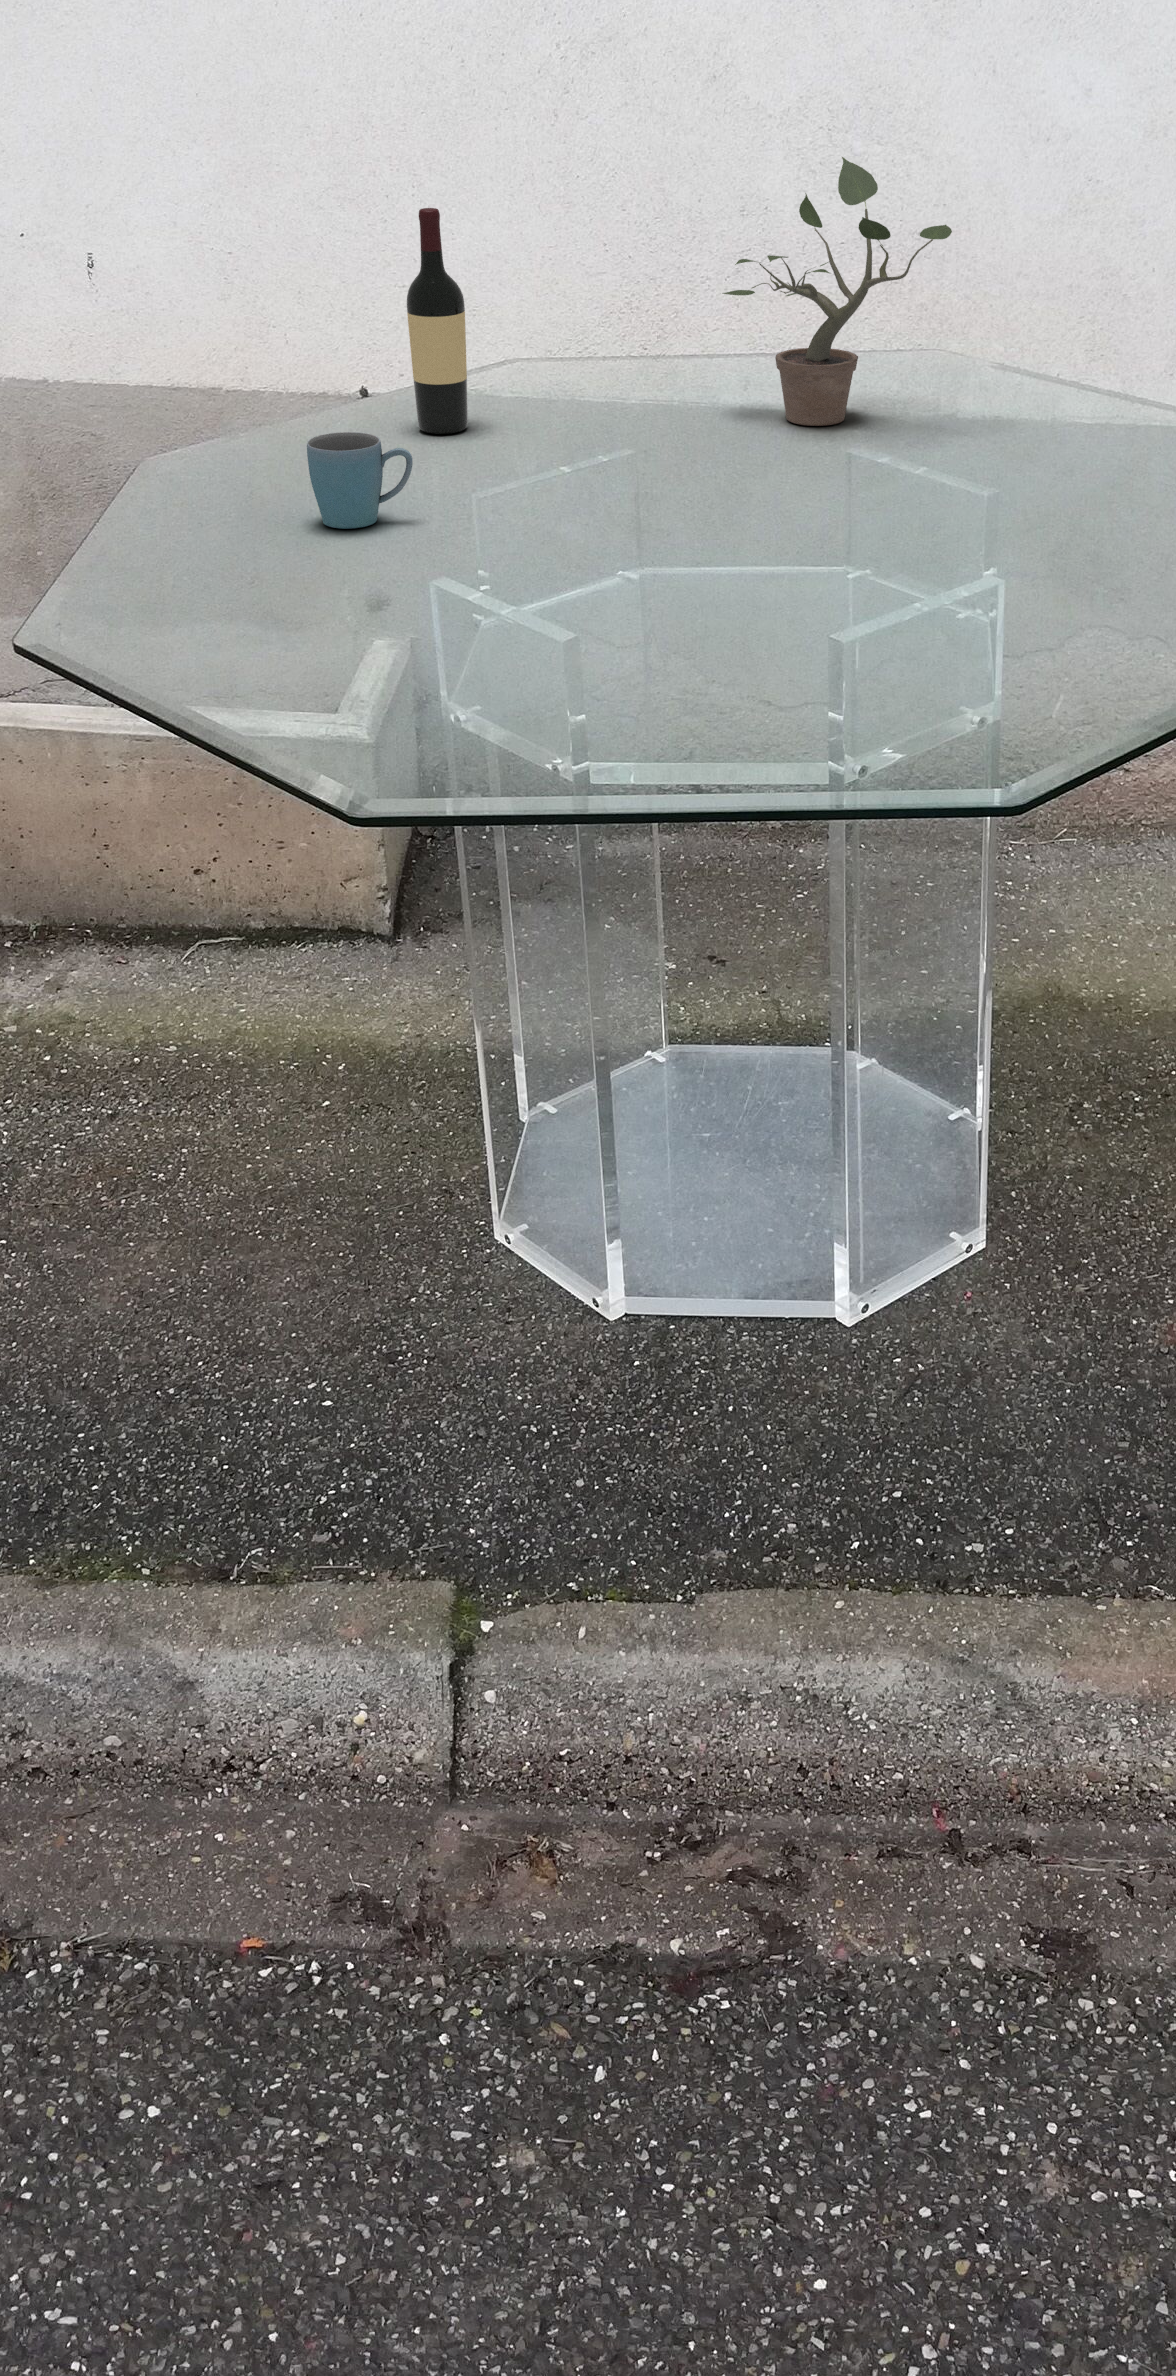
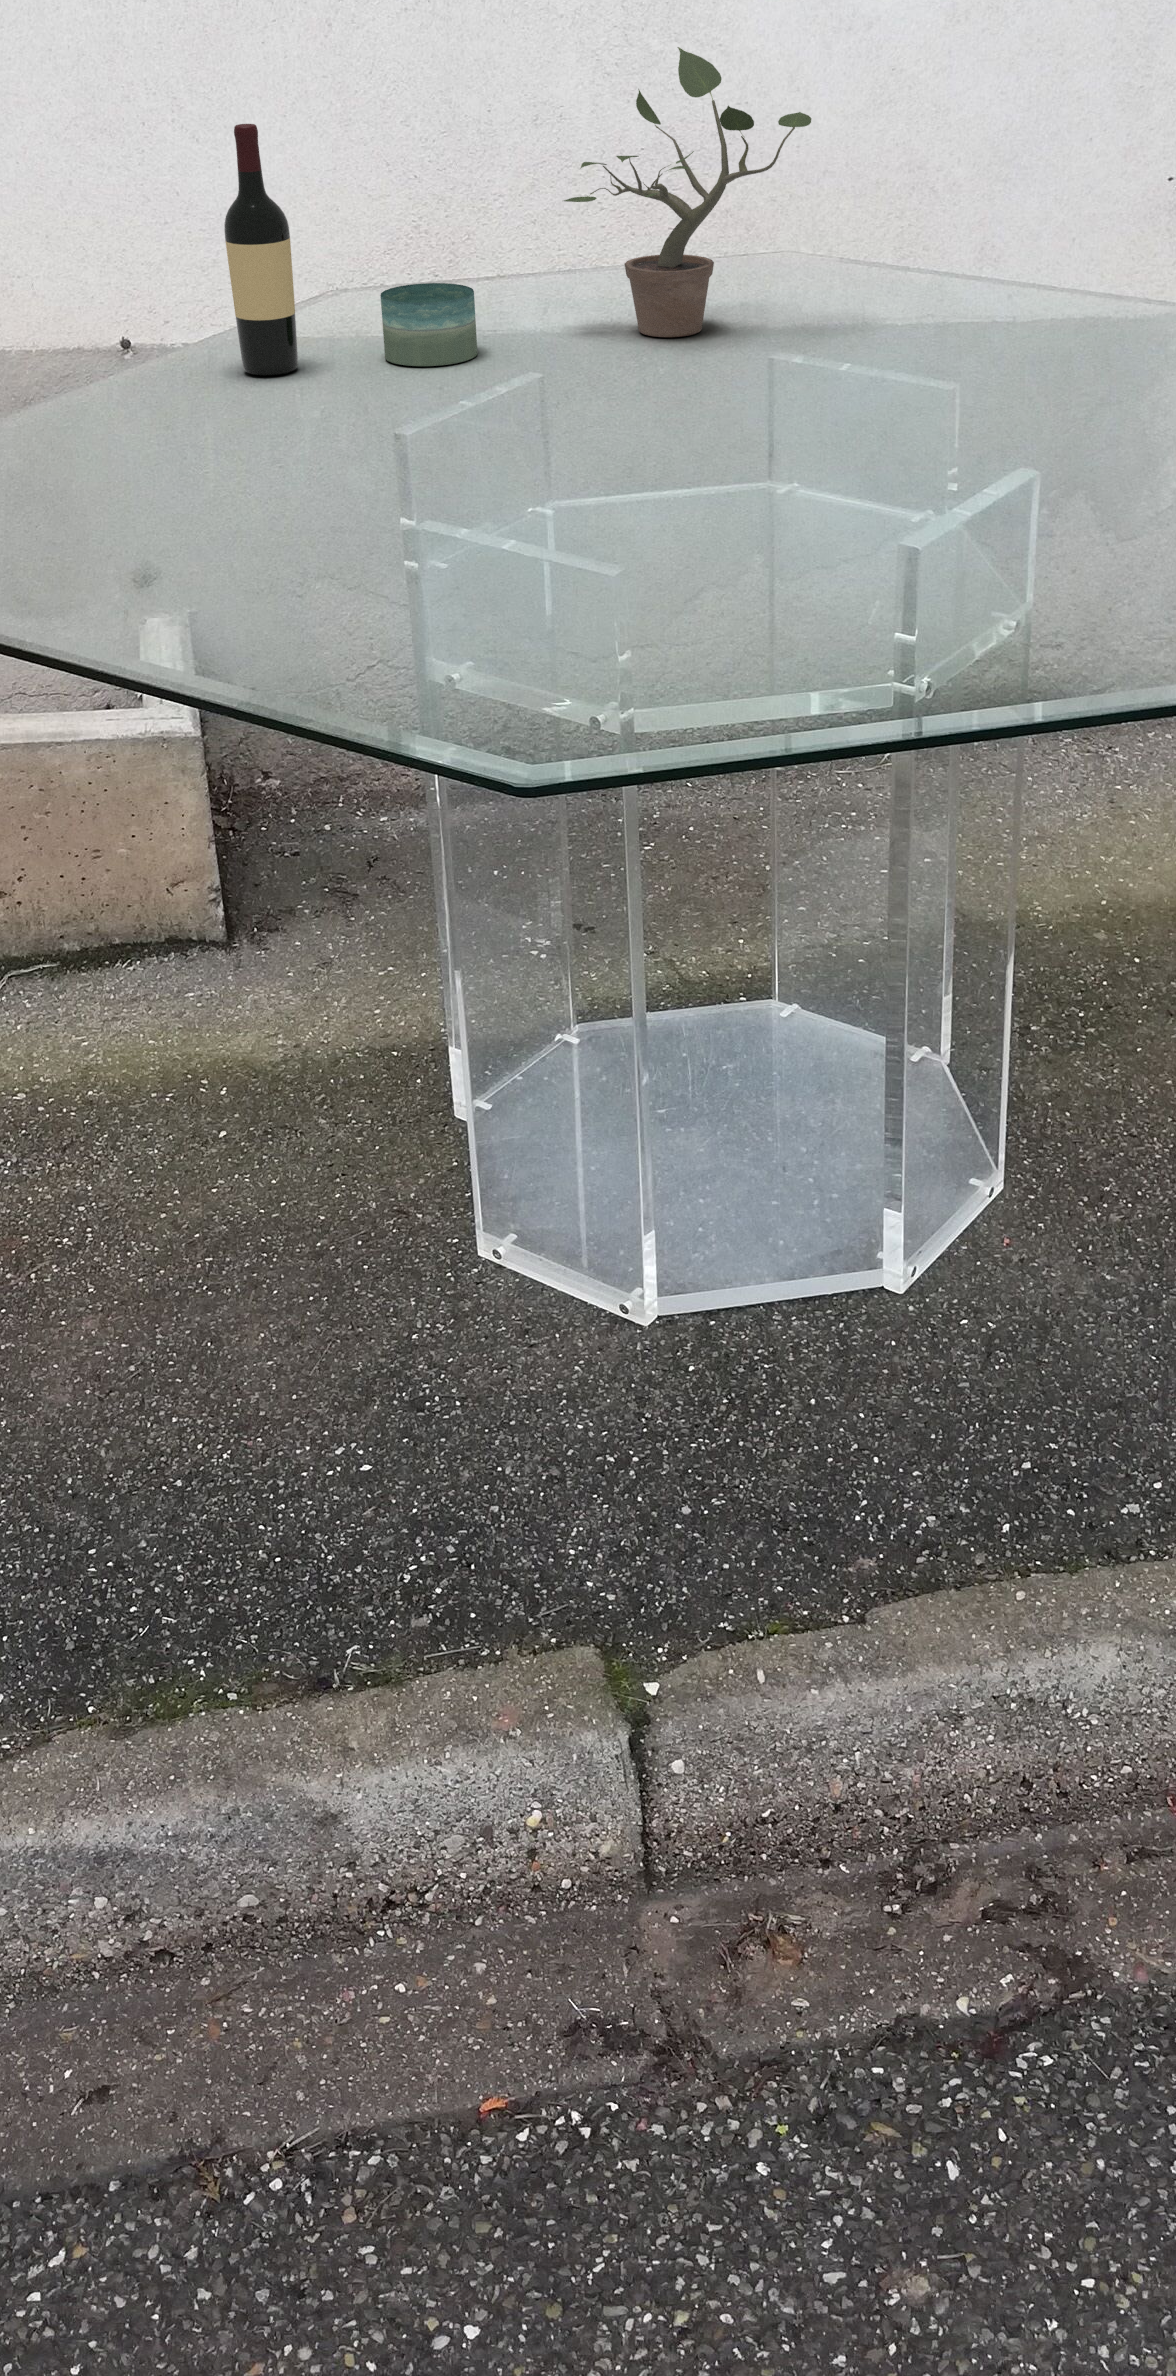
candle: none [545,360,631,436] -> present [380,283,477,366]
mug: present [307,432,413,529] -> none [185,371,306,479]

